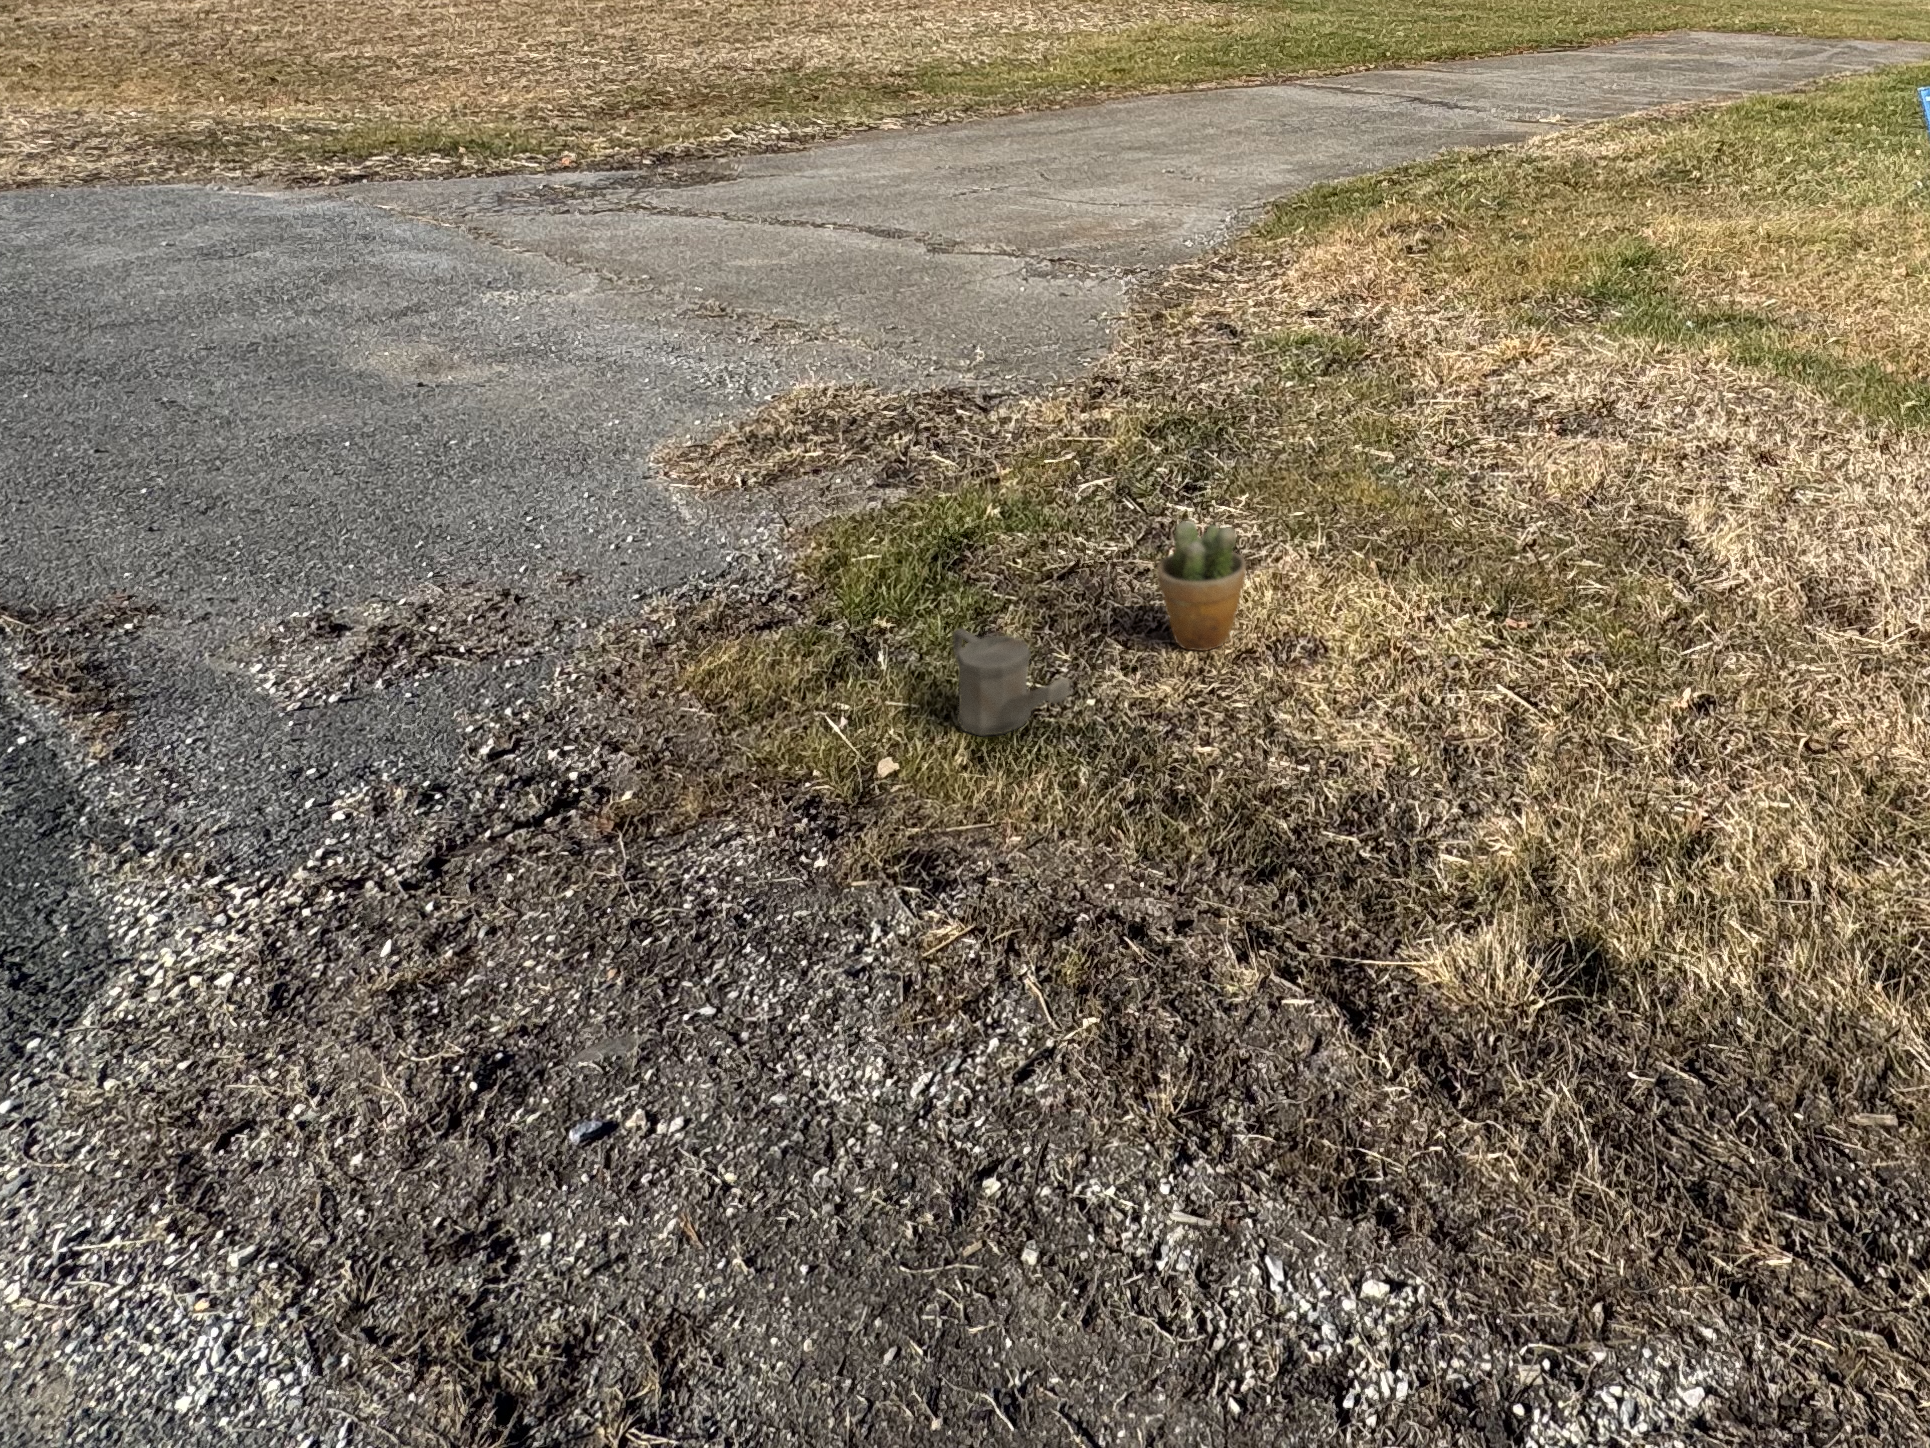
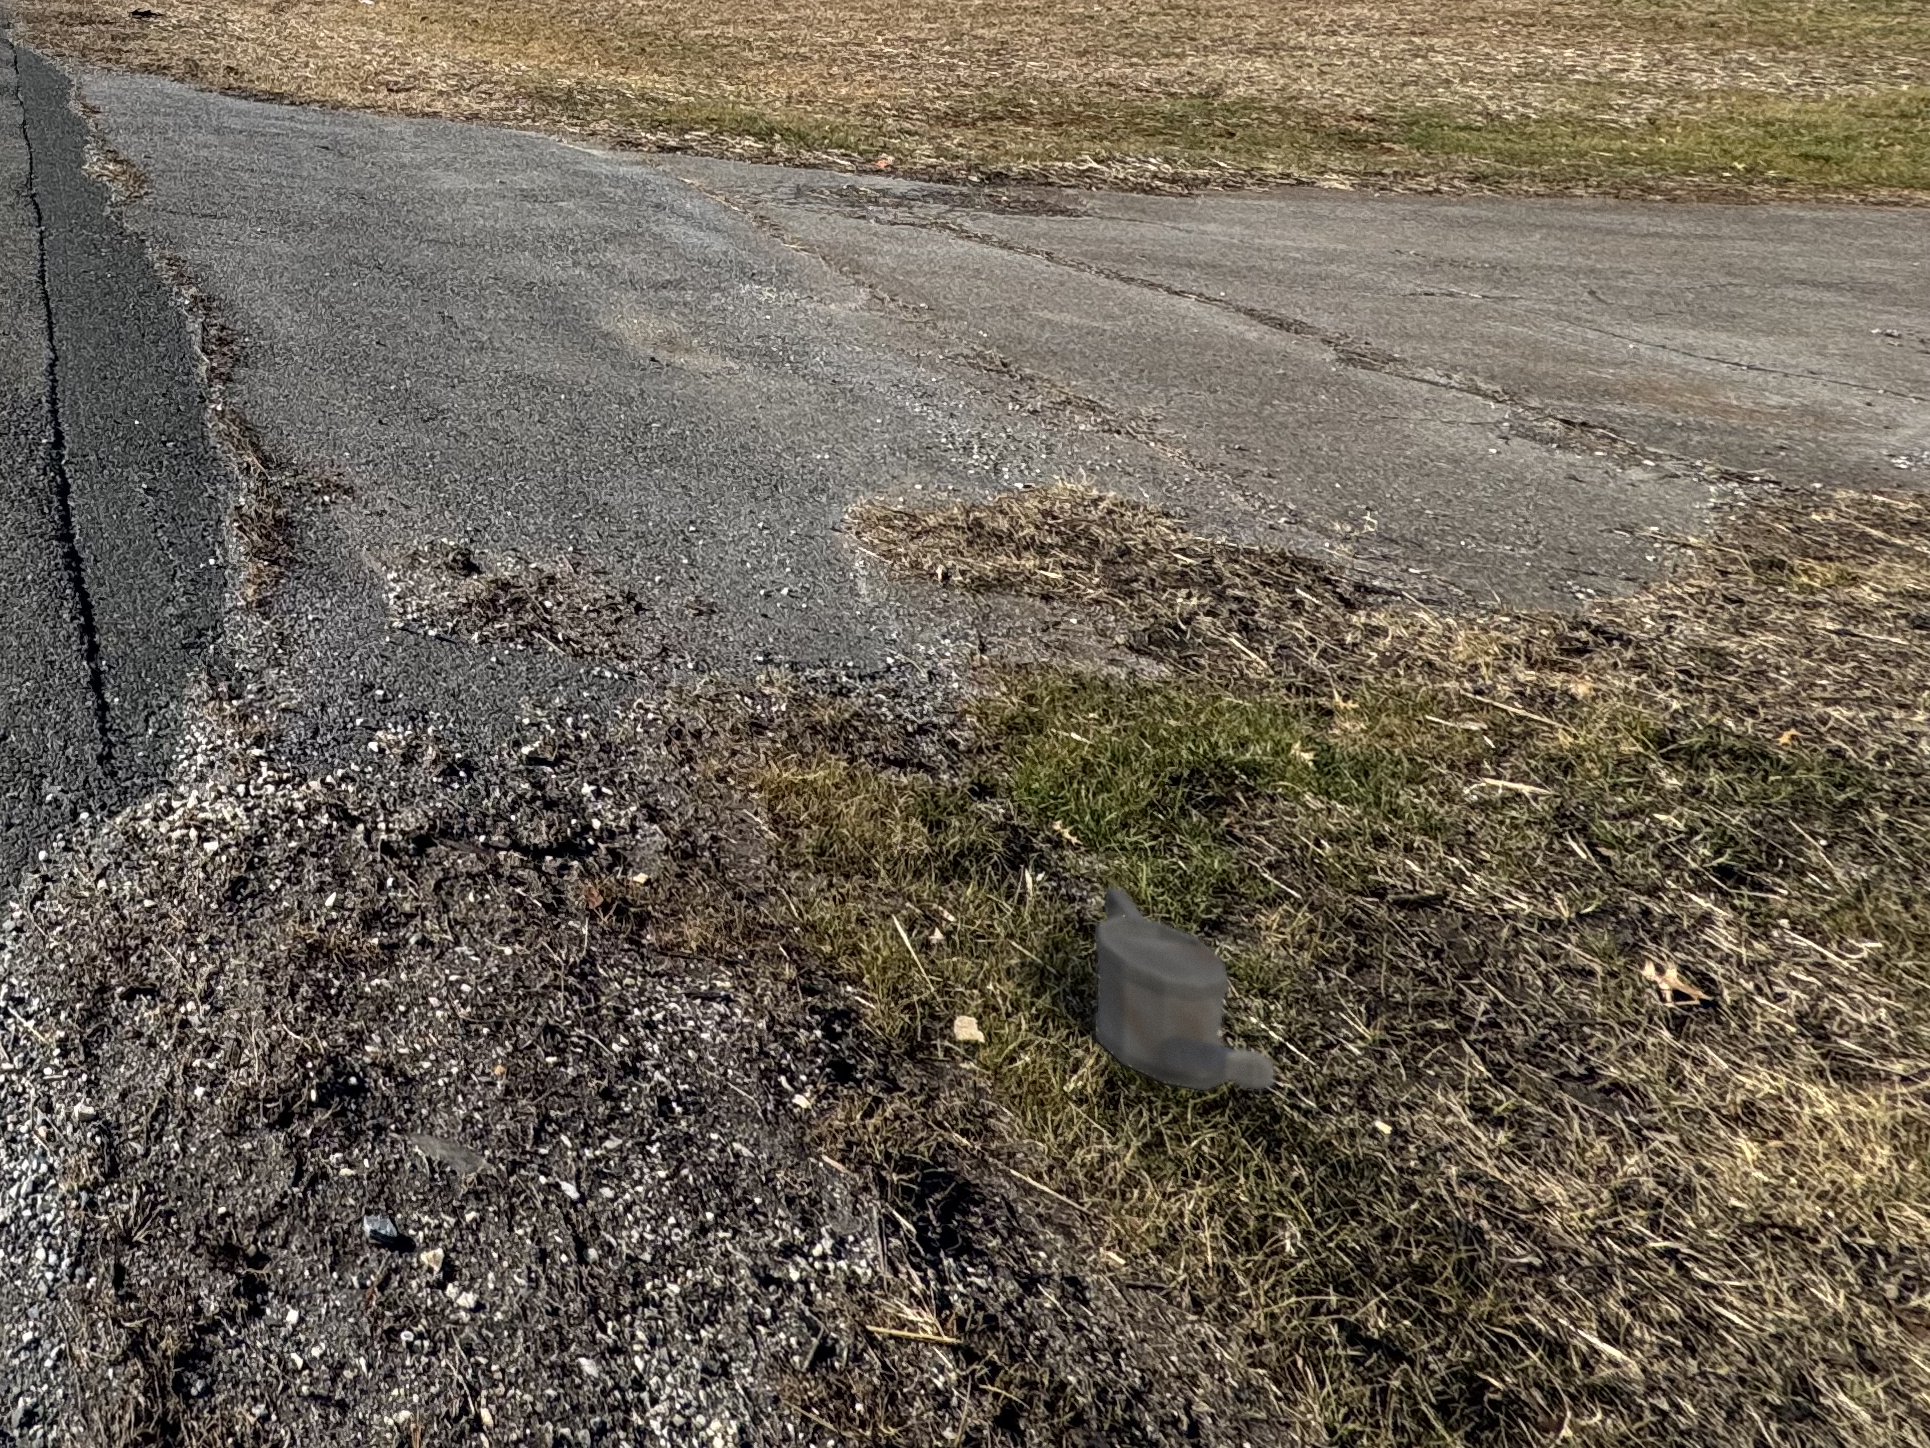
potted plant: present [1157,521,1246,651] -> none [1548,910,1785,1181]

